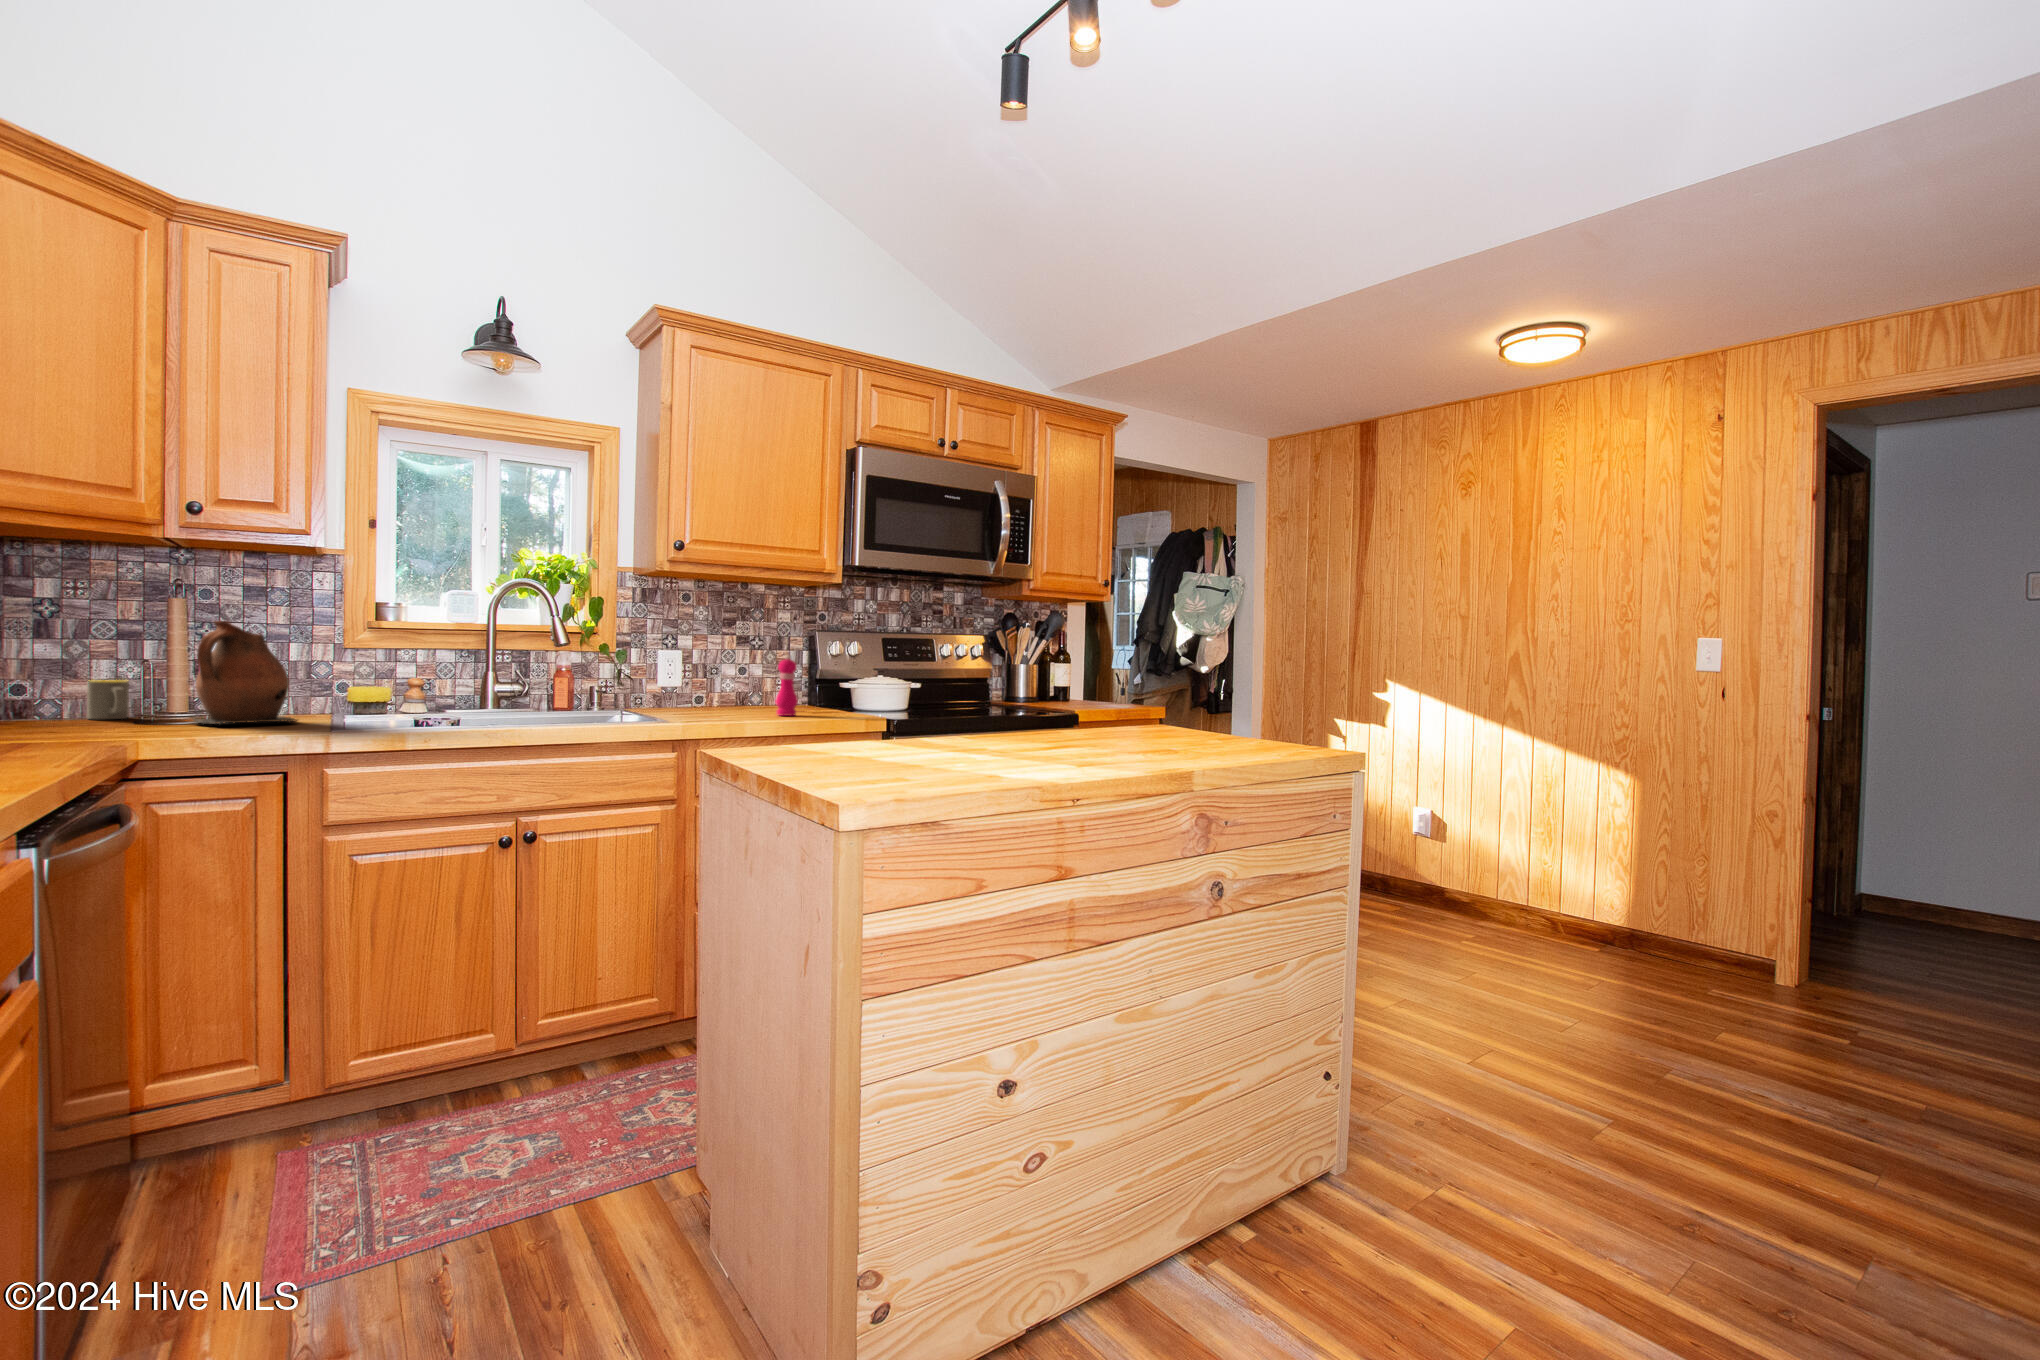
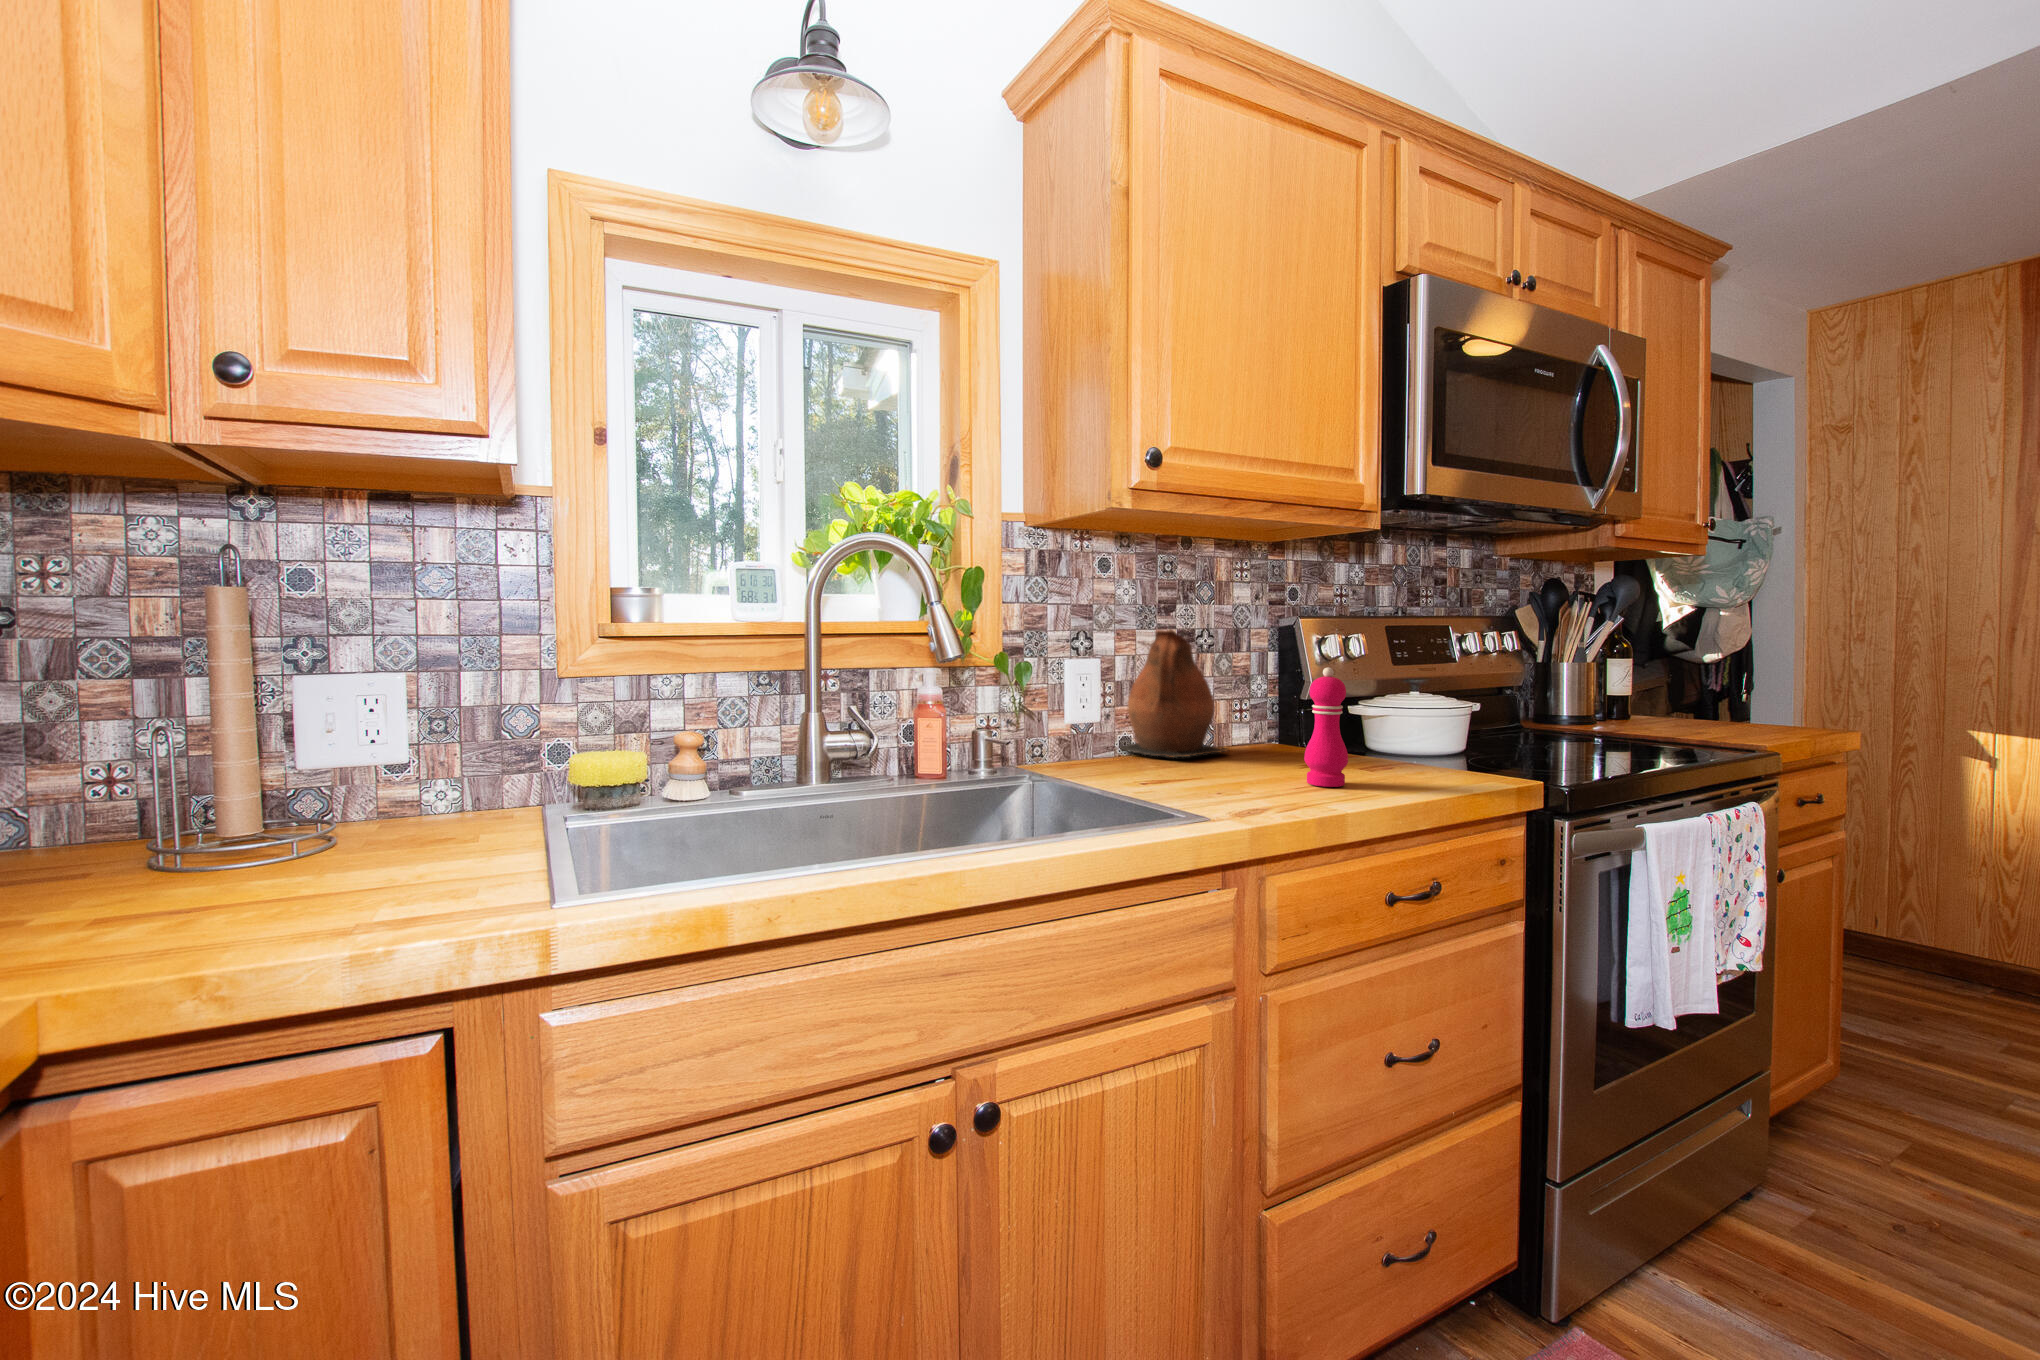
ceramic pitcher: present [193,621,296,724] -> present [1121,630,1228,758]
mug: present [87,680,129,719] -> none [59,764,152,855]

